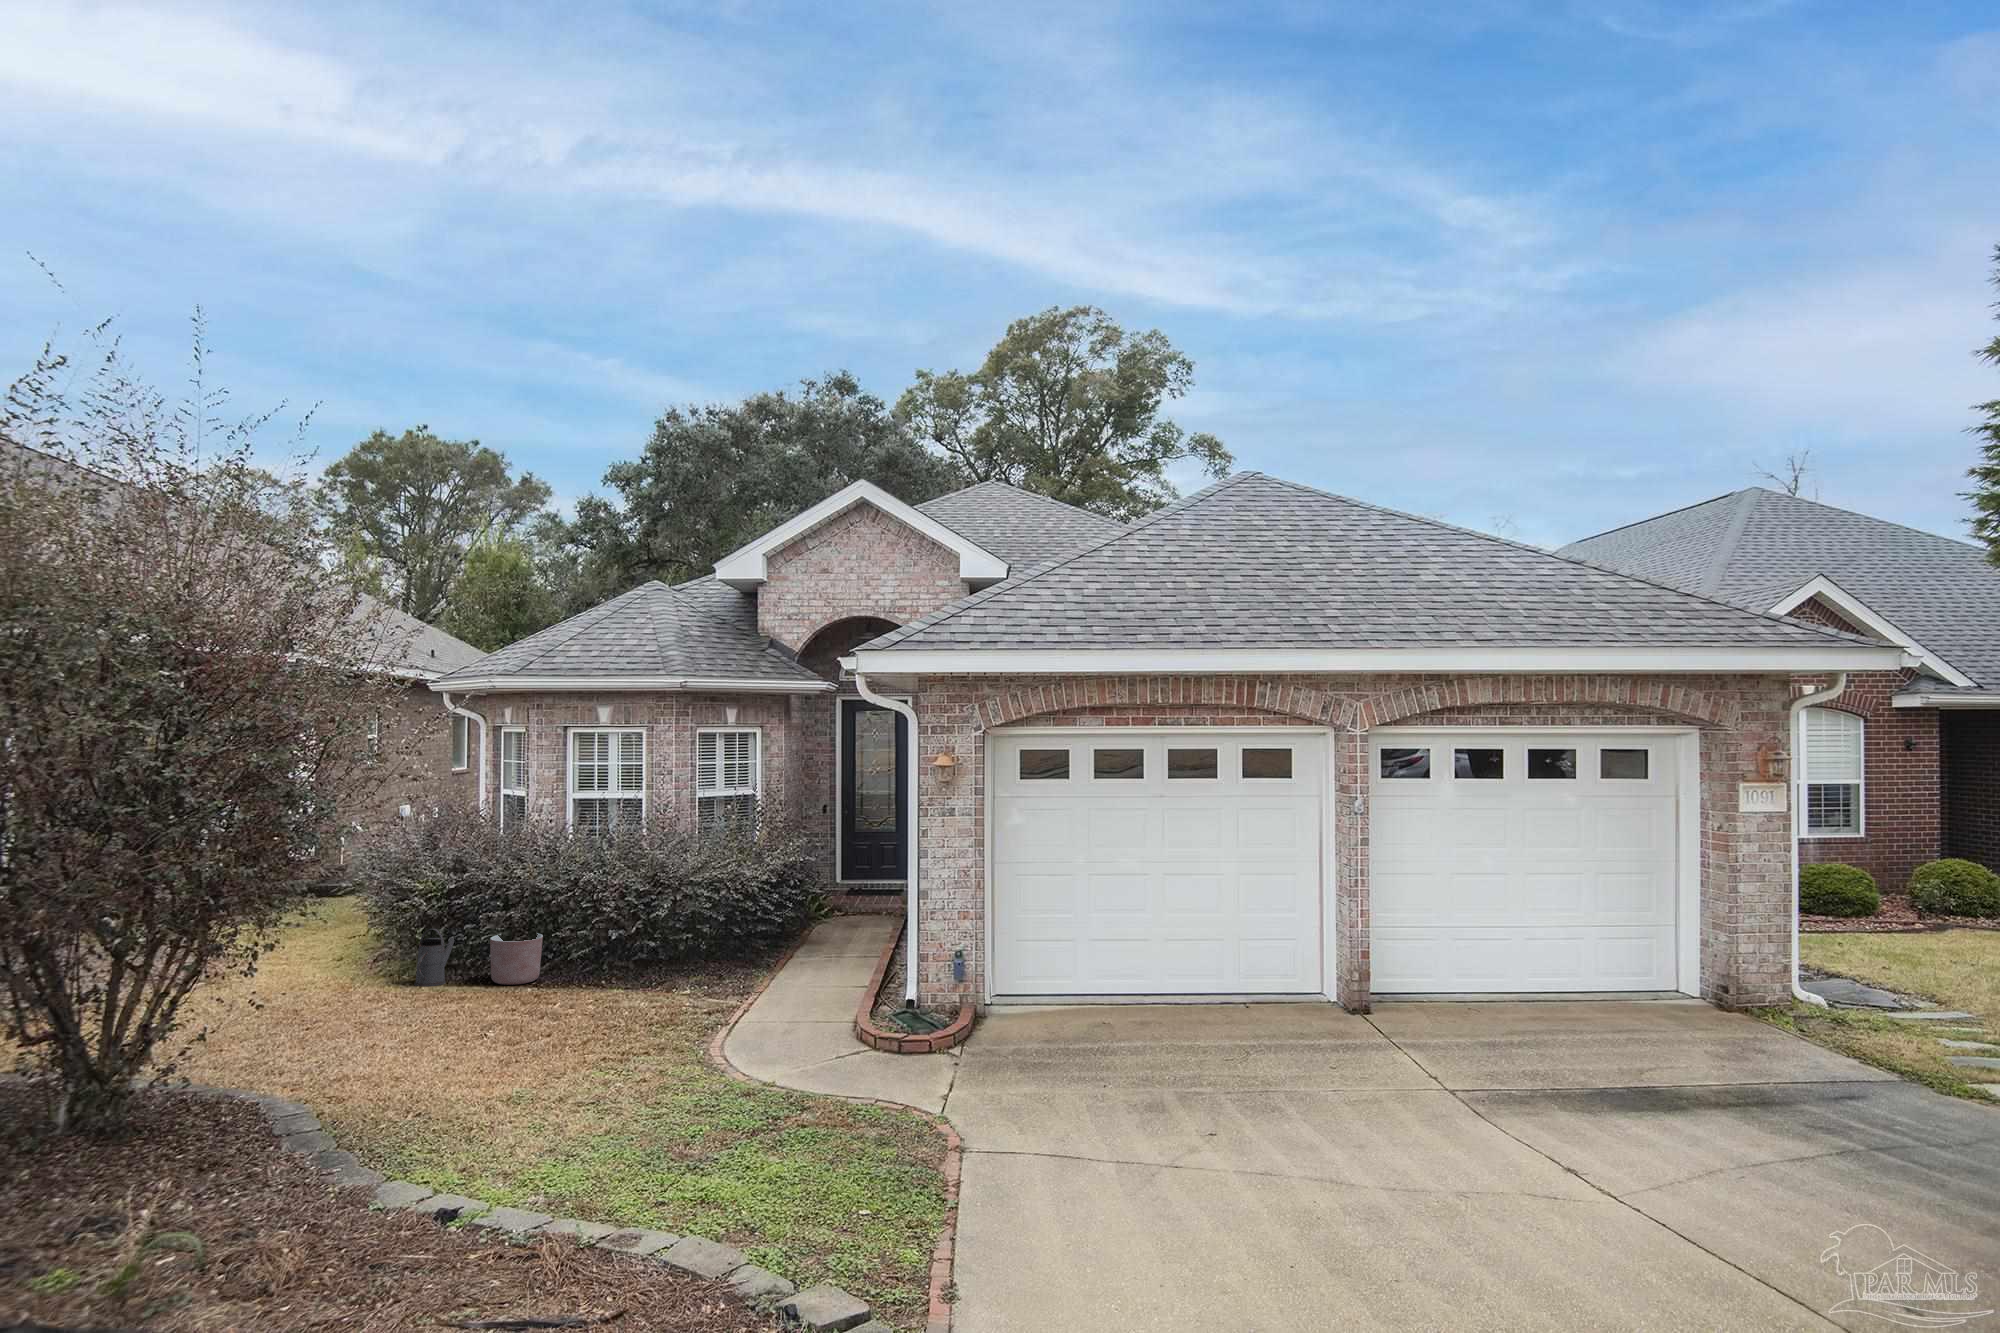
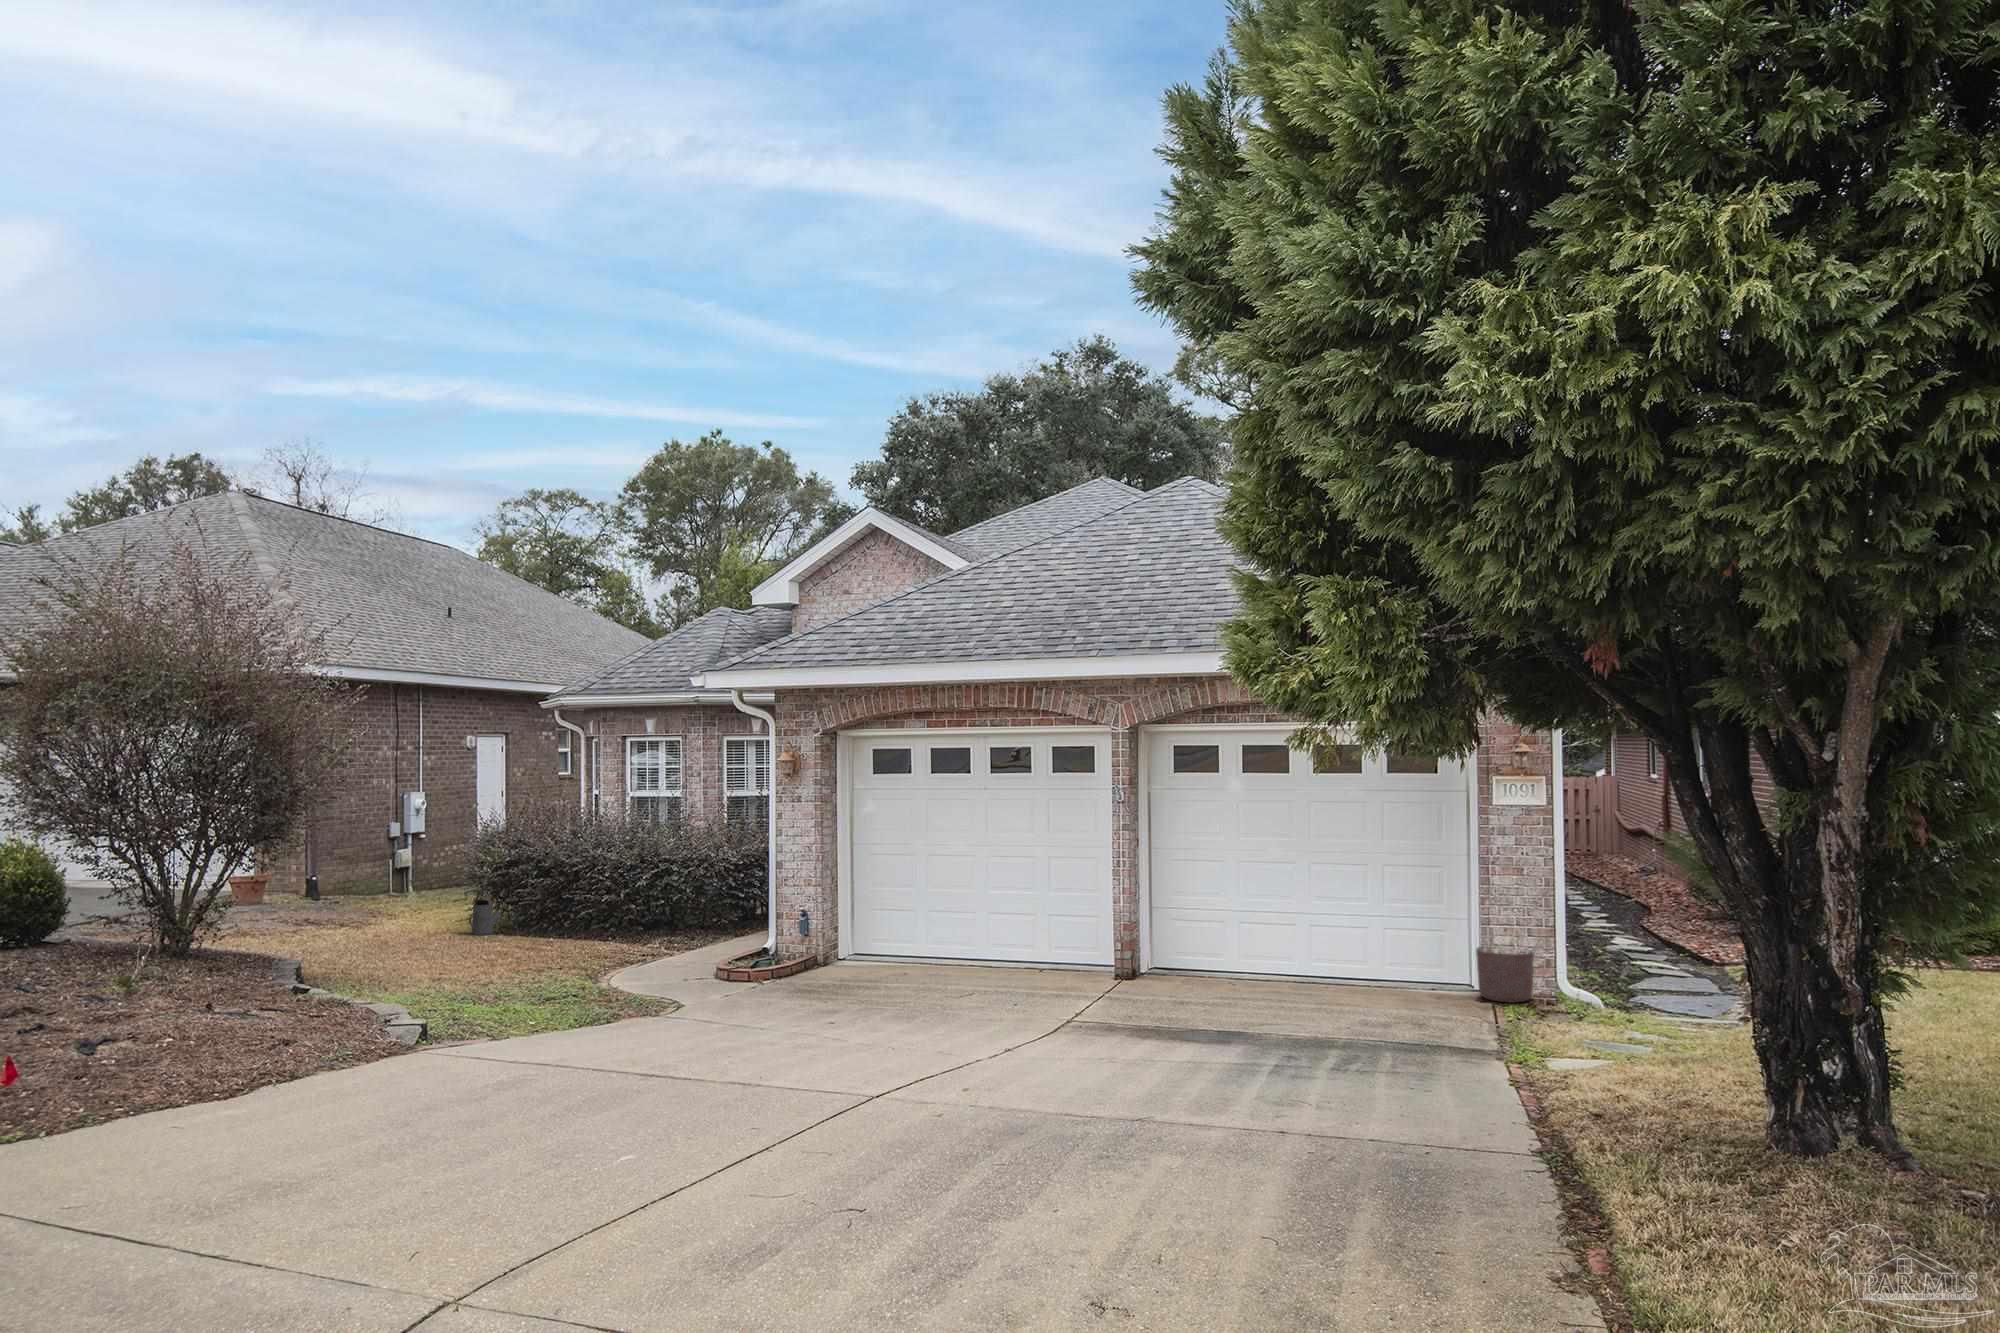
planter: present [490,933,543,985] -> present [1476,947,1534,1003]

